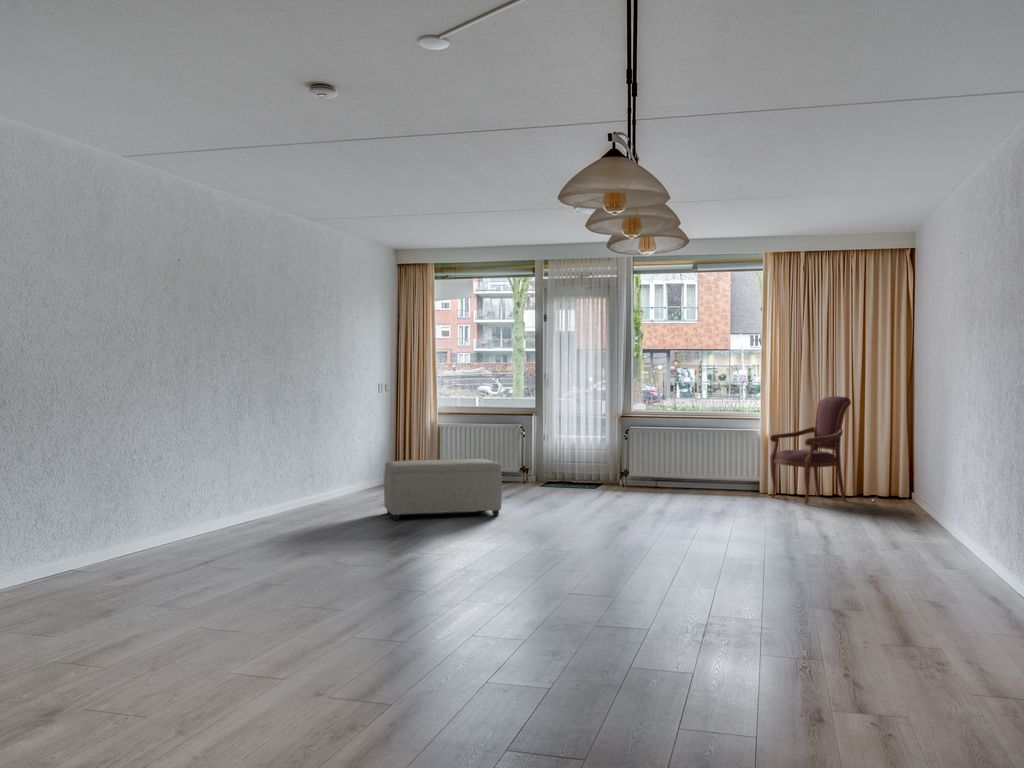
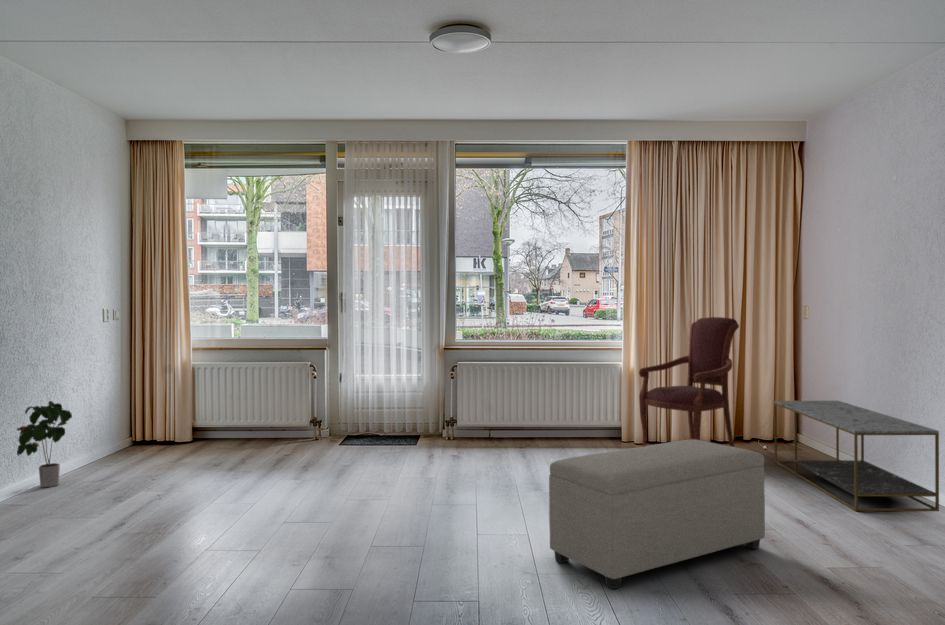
potted plant: none [341,441,369,495] -> present [17,401,72,487]
ottoman: present [384,459,502,520] -> present [549,440,765,589]
coffee table: none [868,461,947,532] -> present [774,401,939,511]

